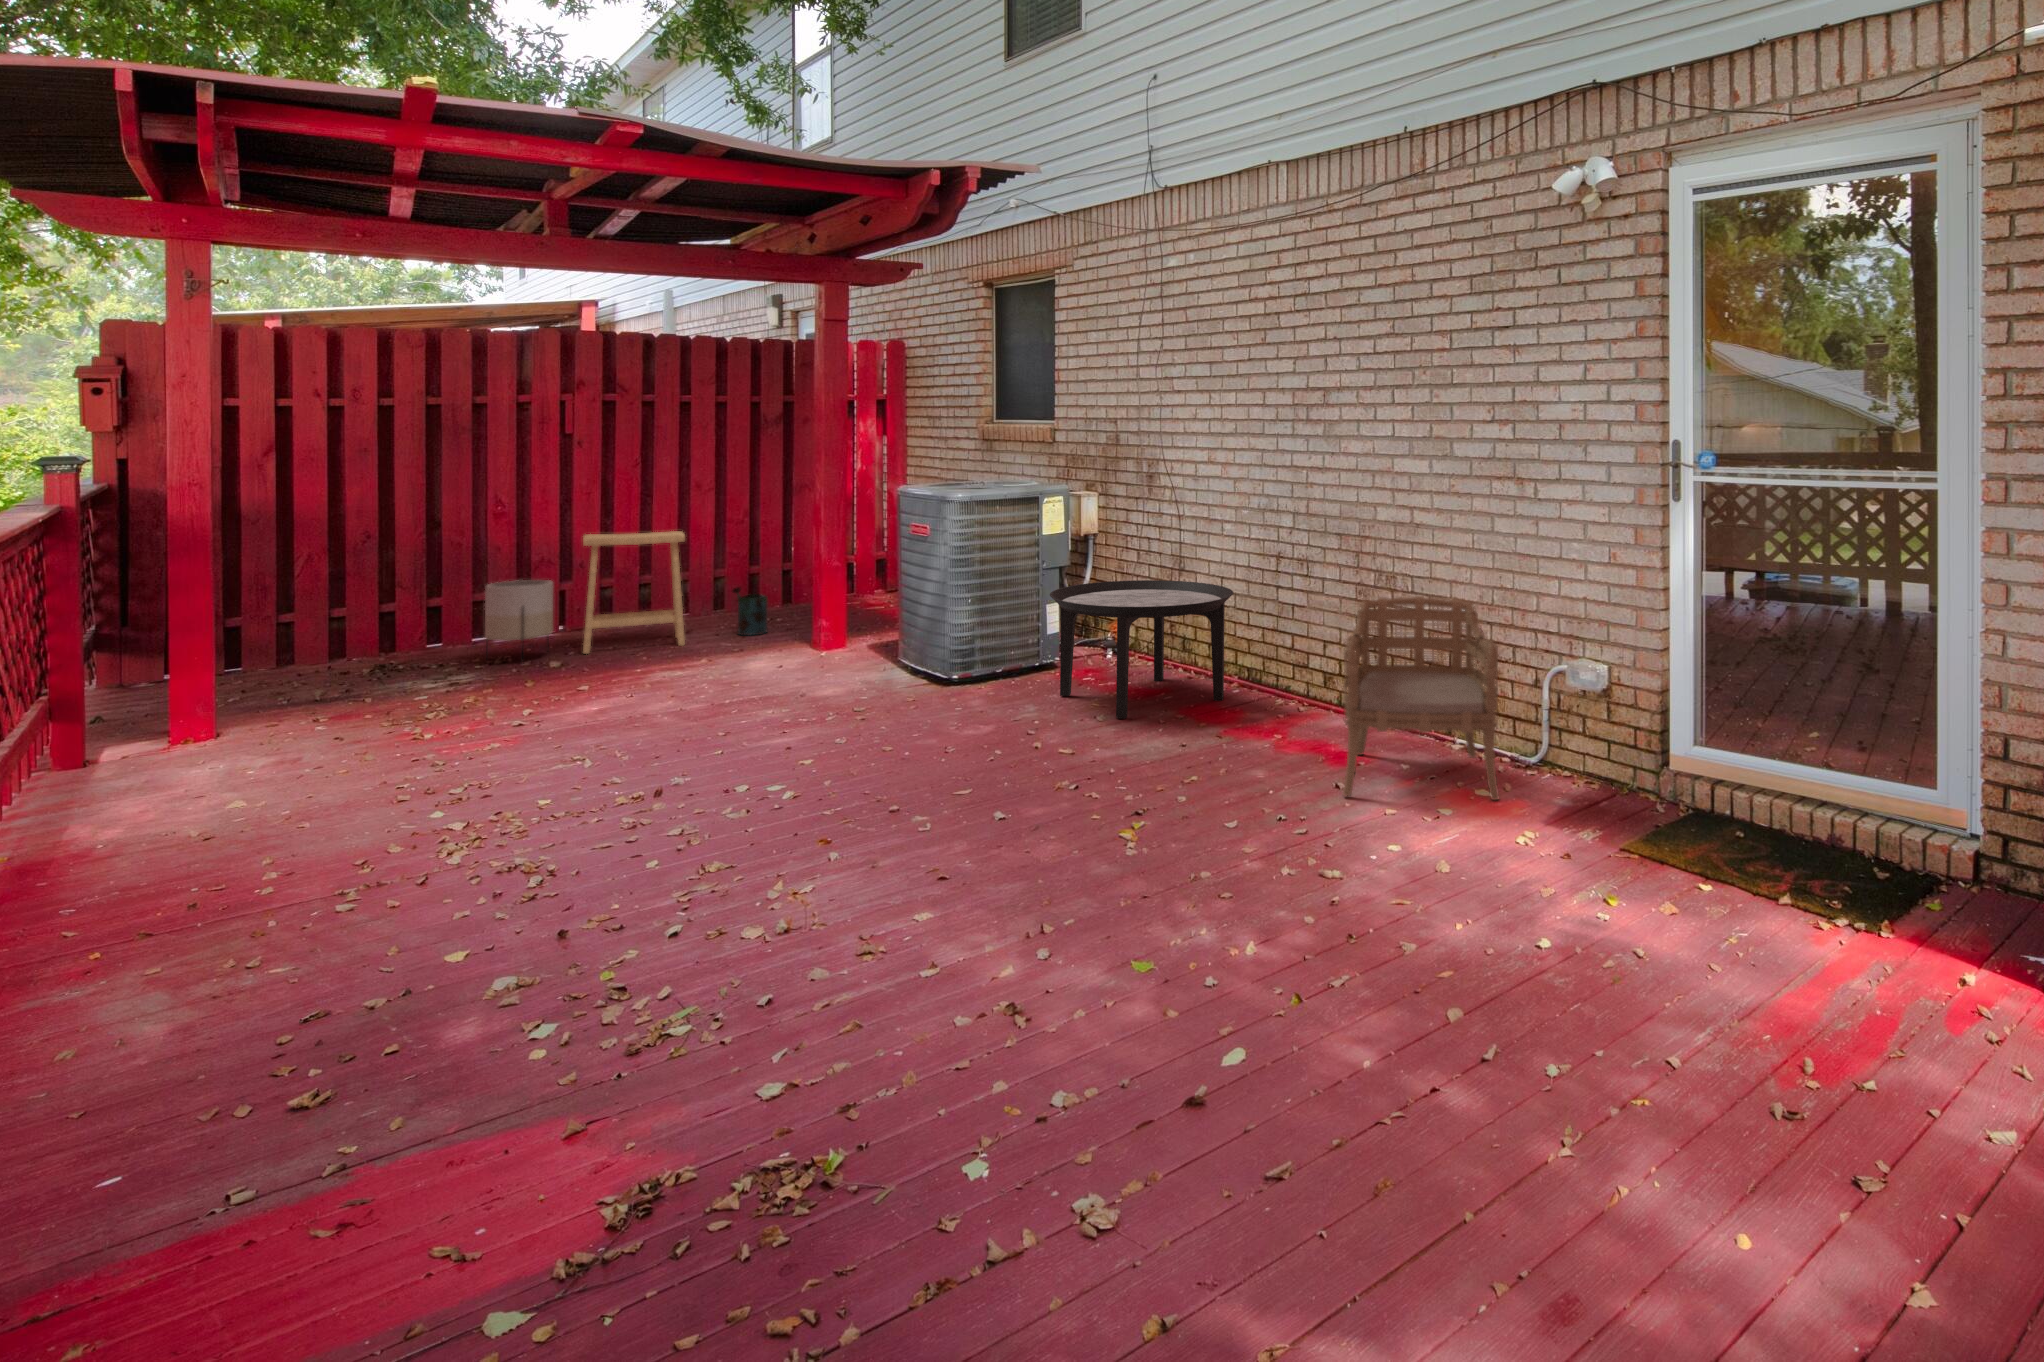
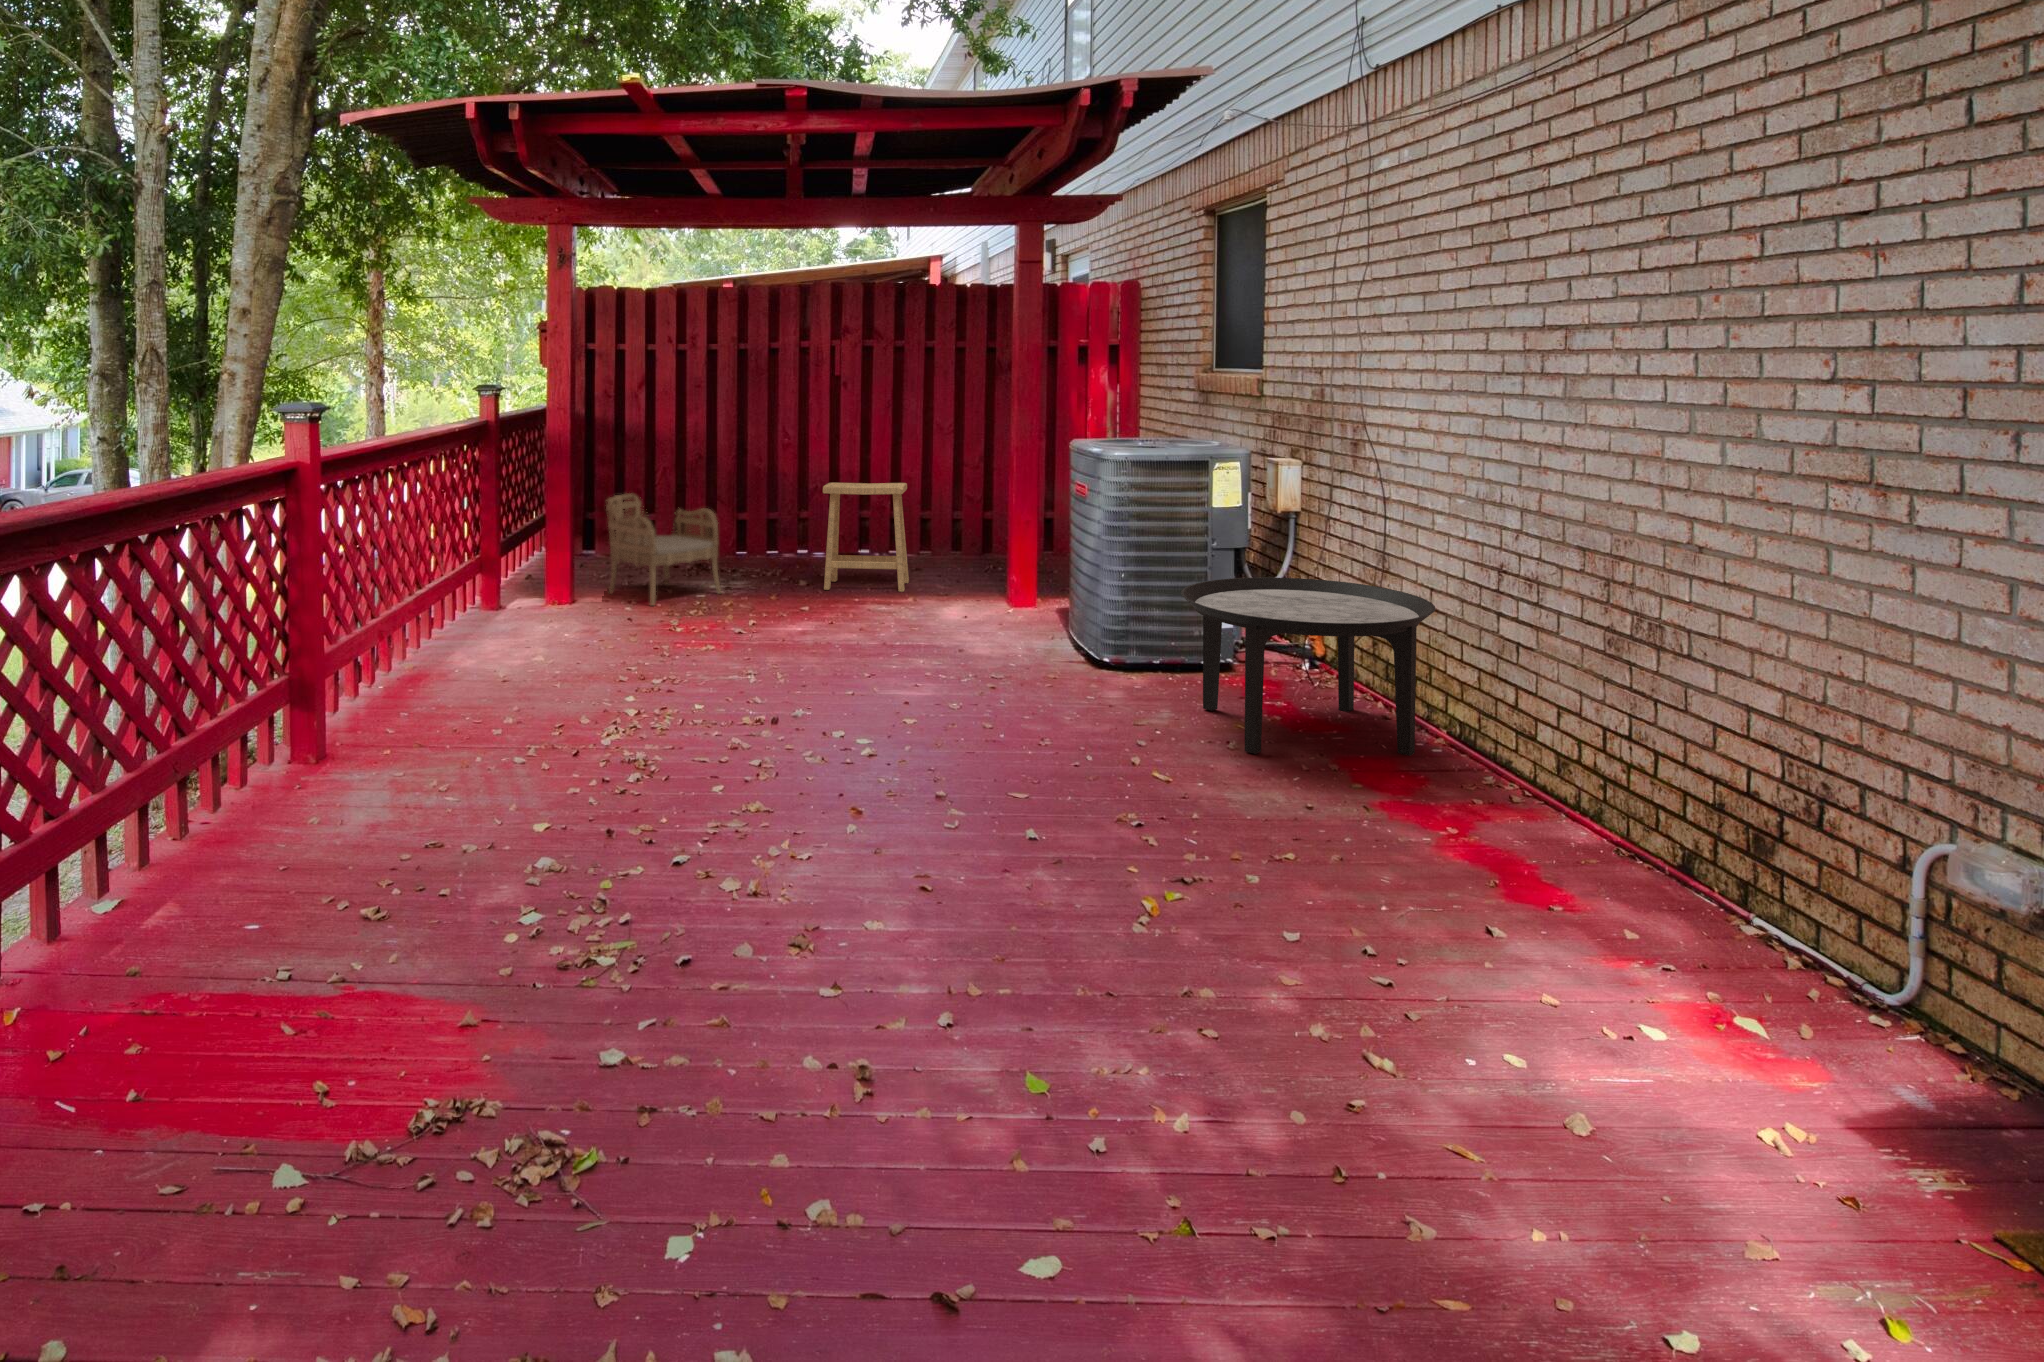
planter: present [485,580,553,642] -> none [755,520,803,593]
watering can: present [732,587,768,635] -> none [953,540,981,589]
armchair: present [1343,596,1499,800] -> present [606,493,721,606]

